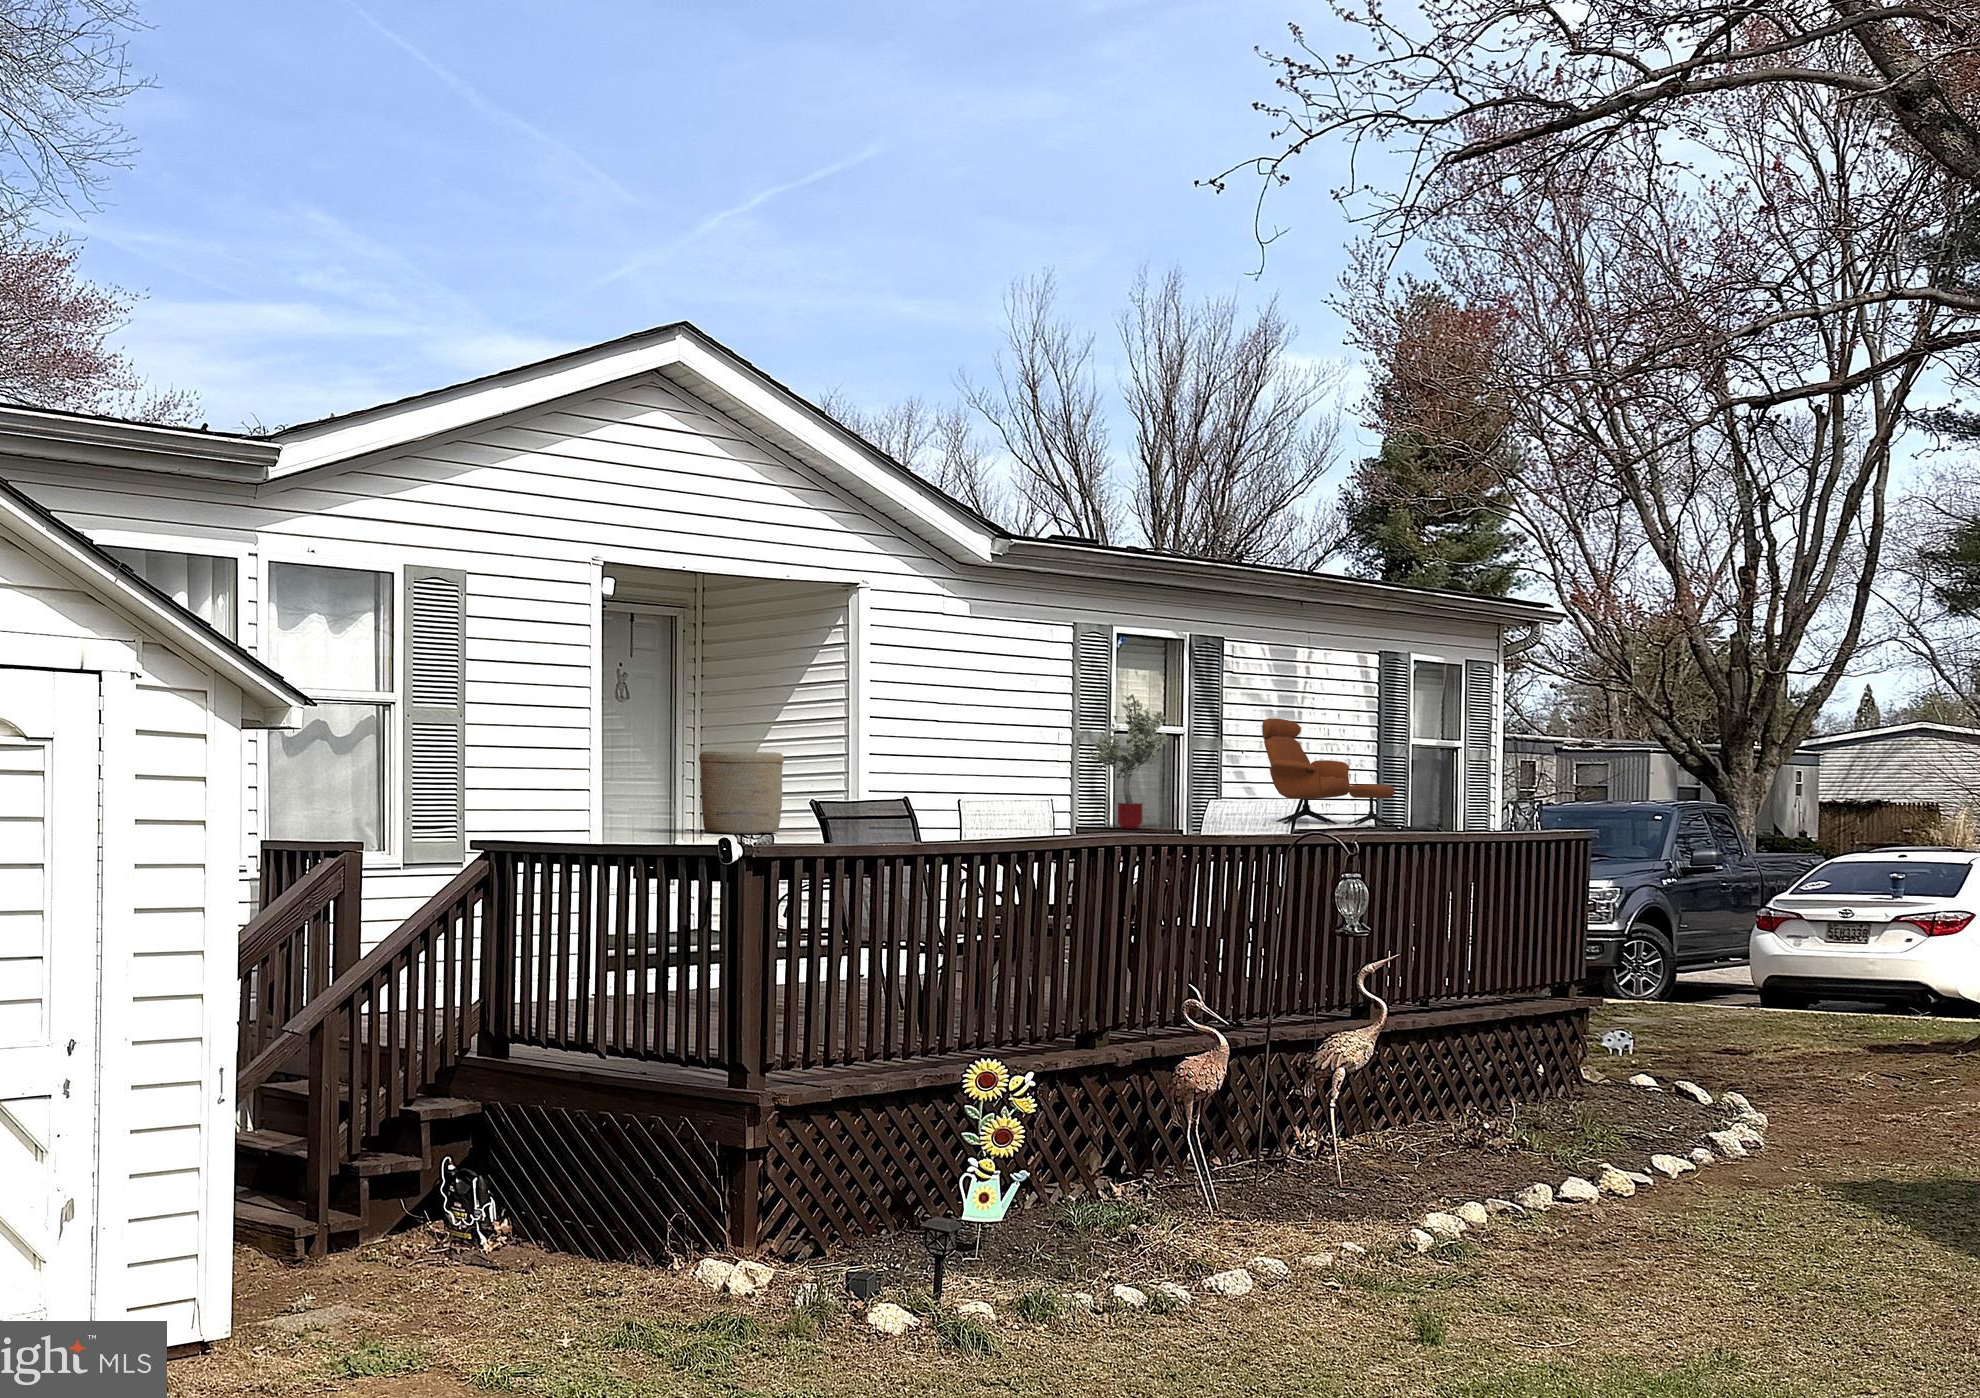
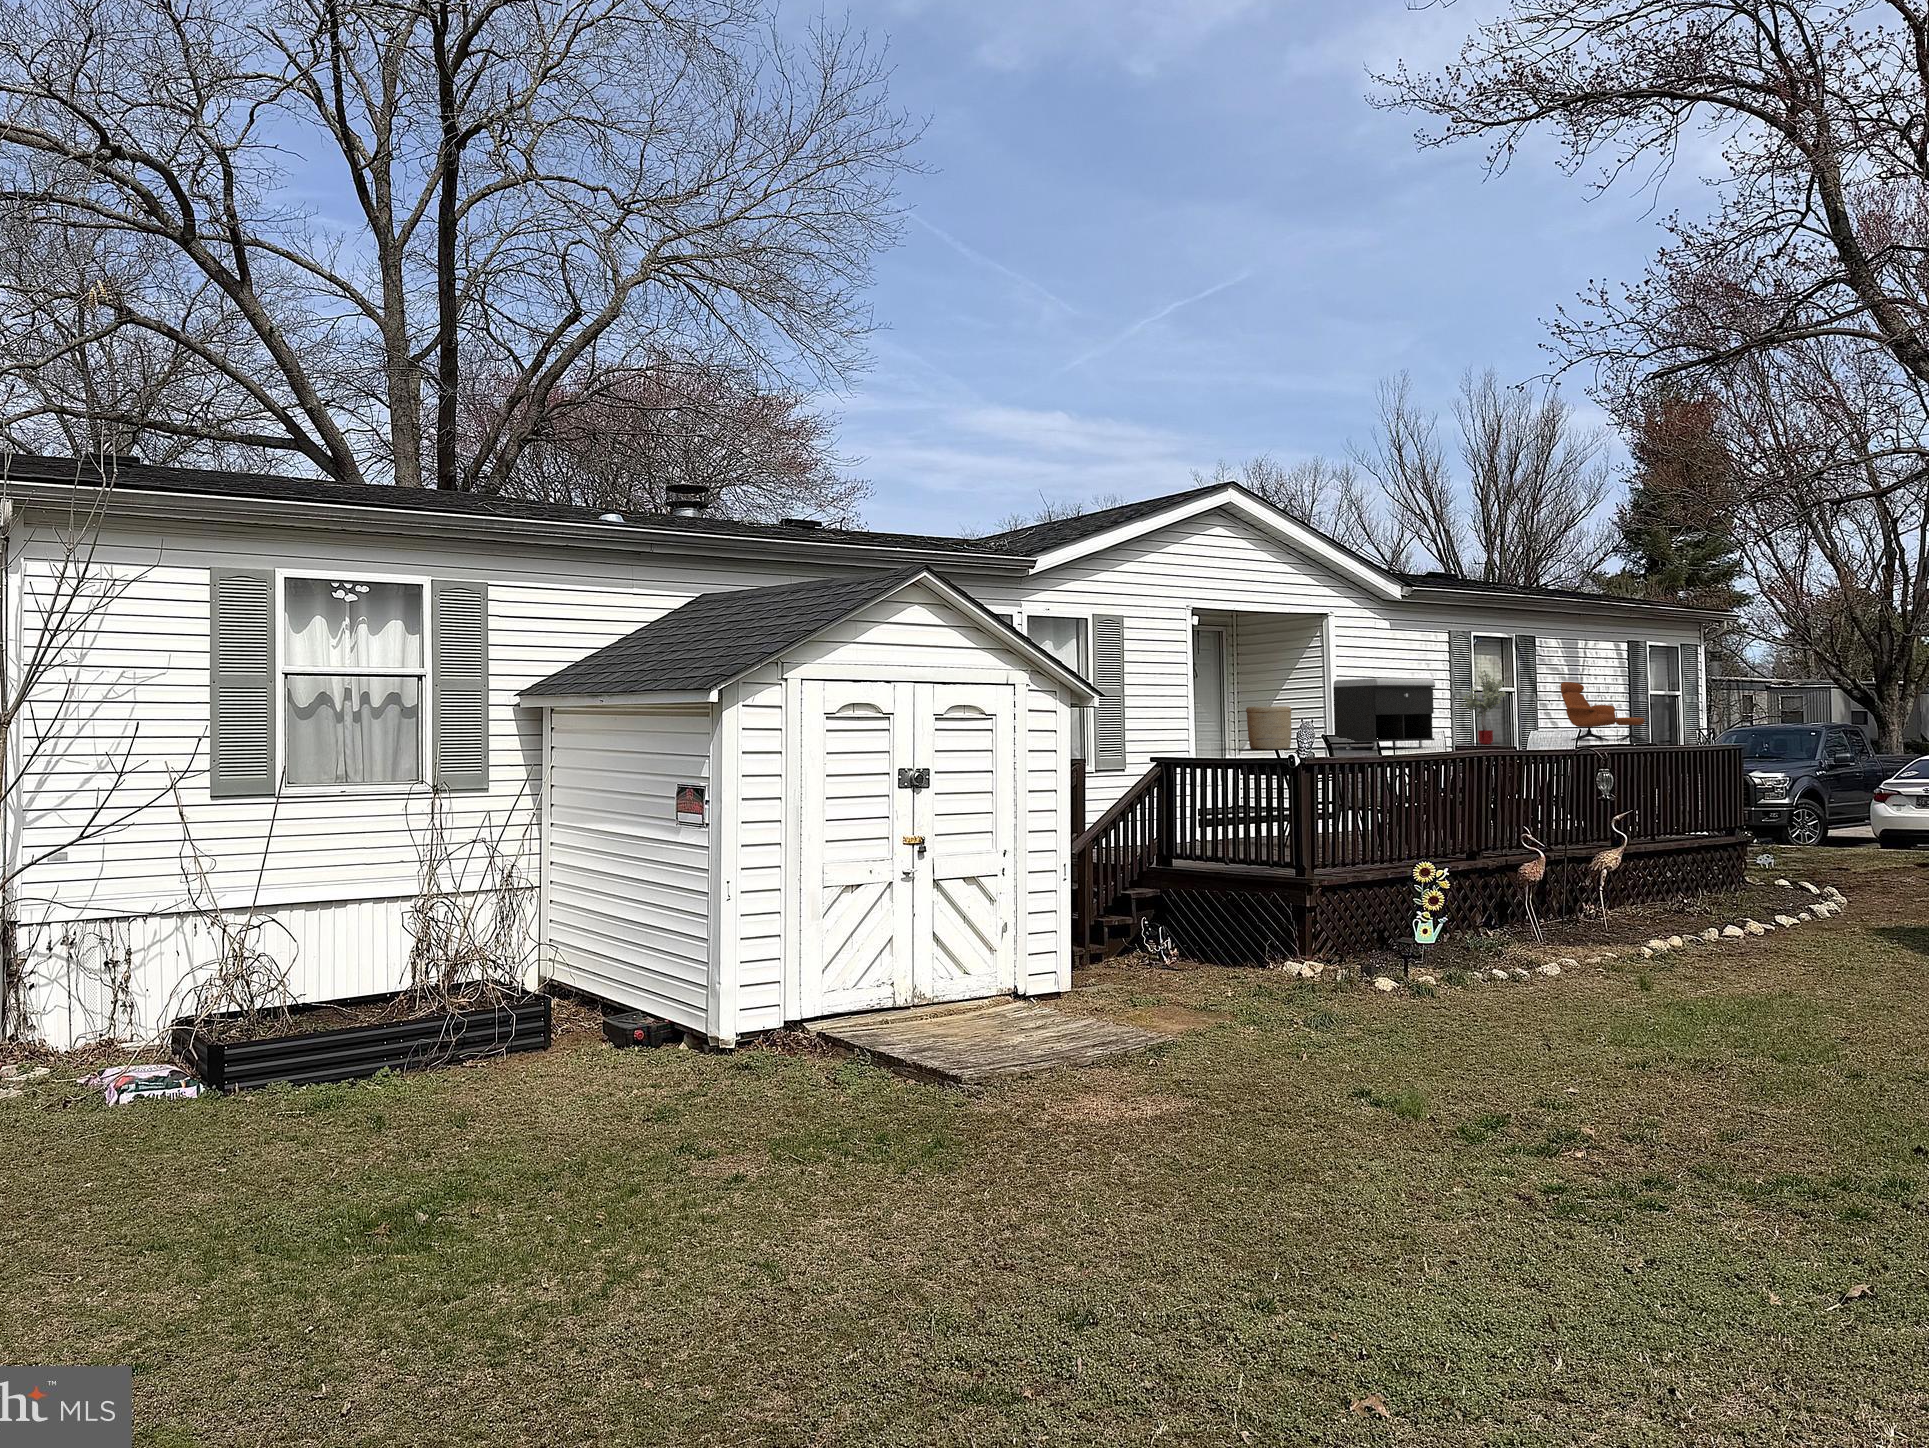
storage bench: none [860,705,1042,838] -> present [1333,678,1435,749]

